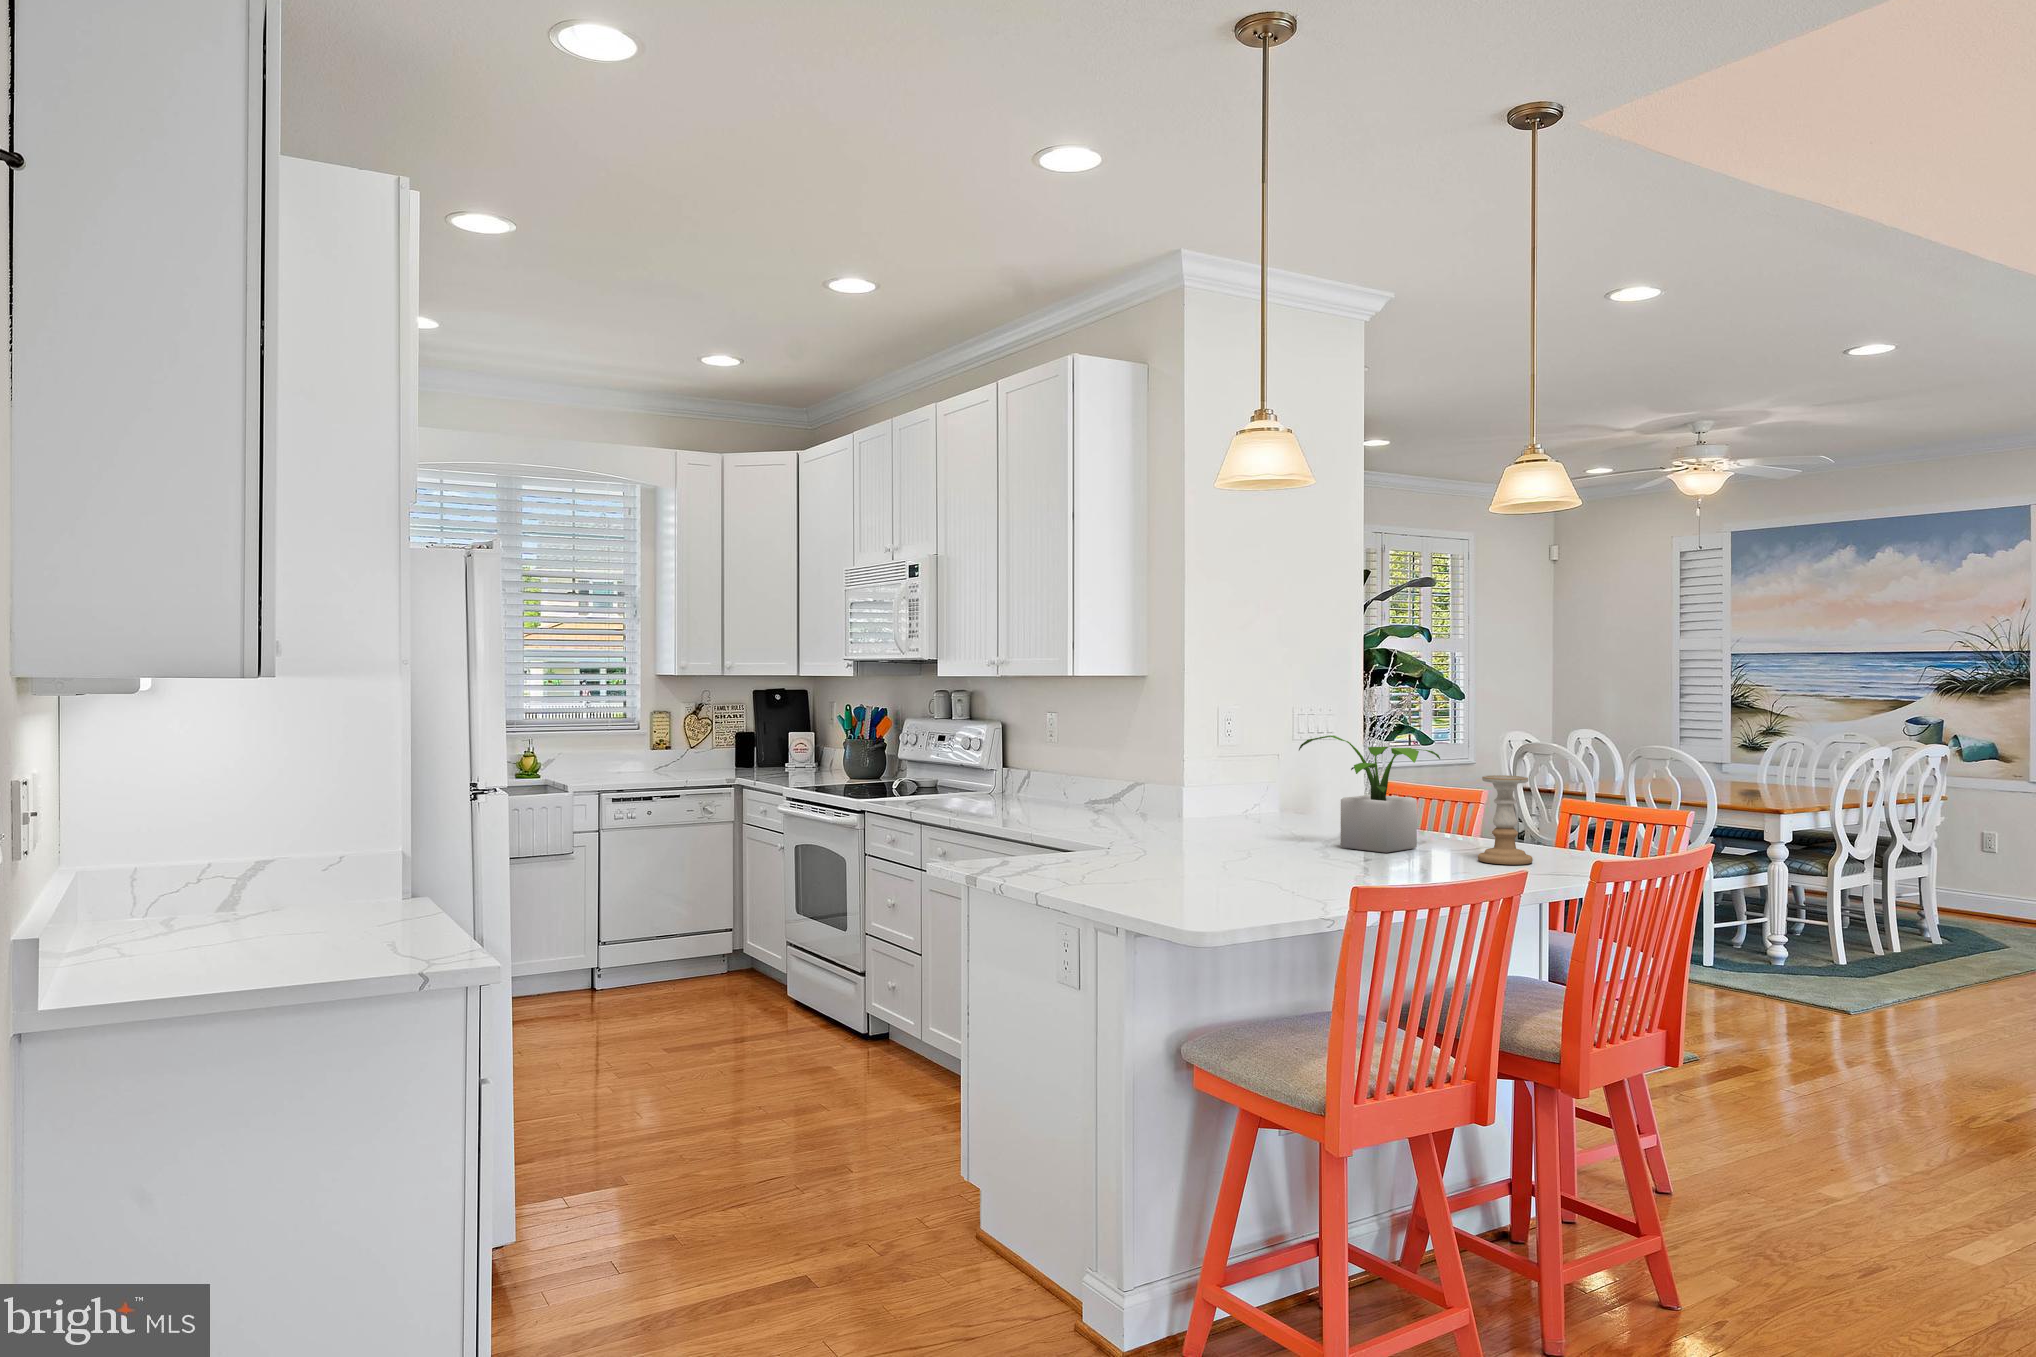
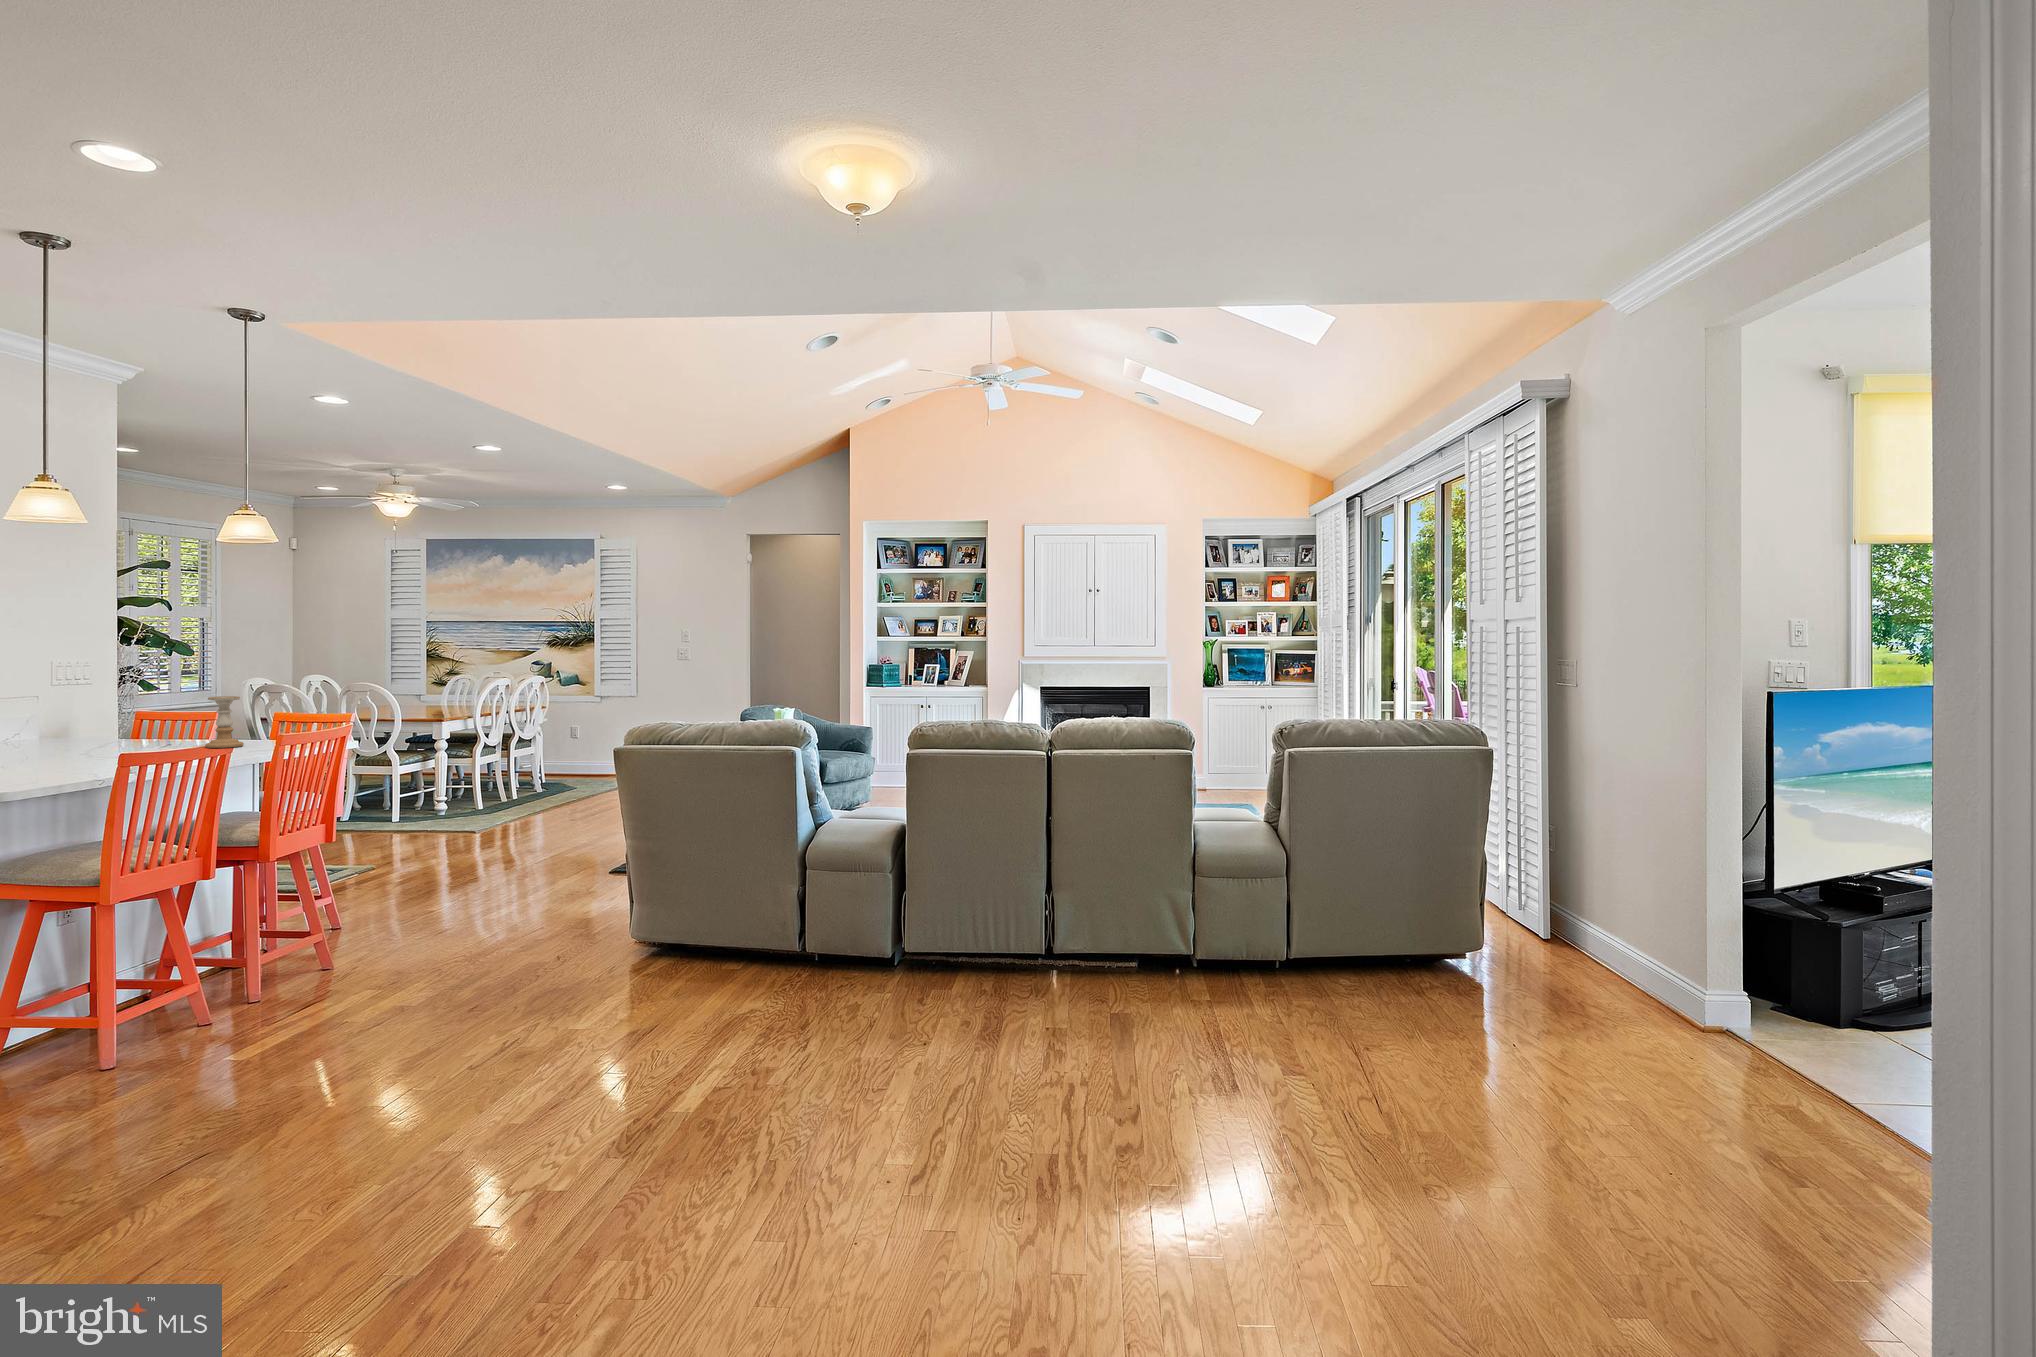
potted plant: present [1299,735,1440,853] -> none [60,676,178,749]

